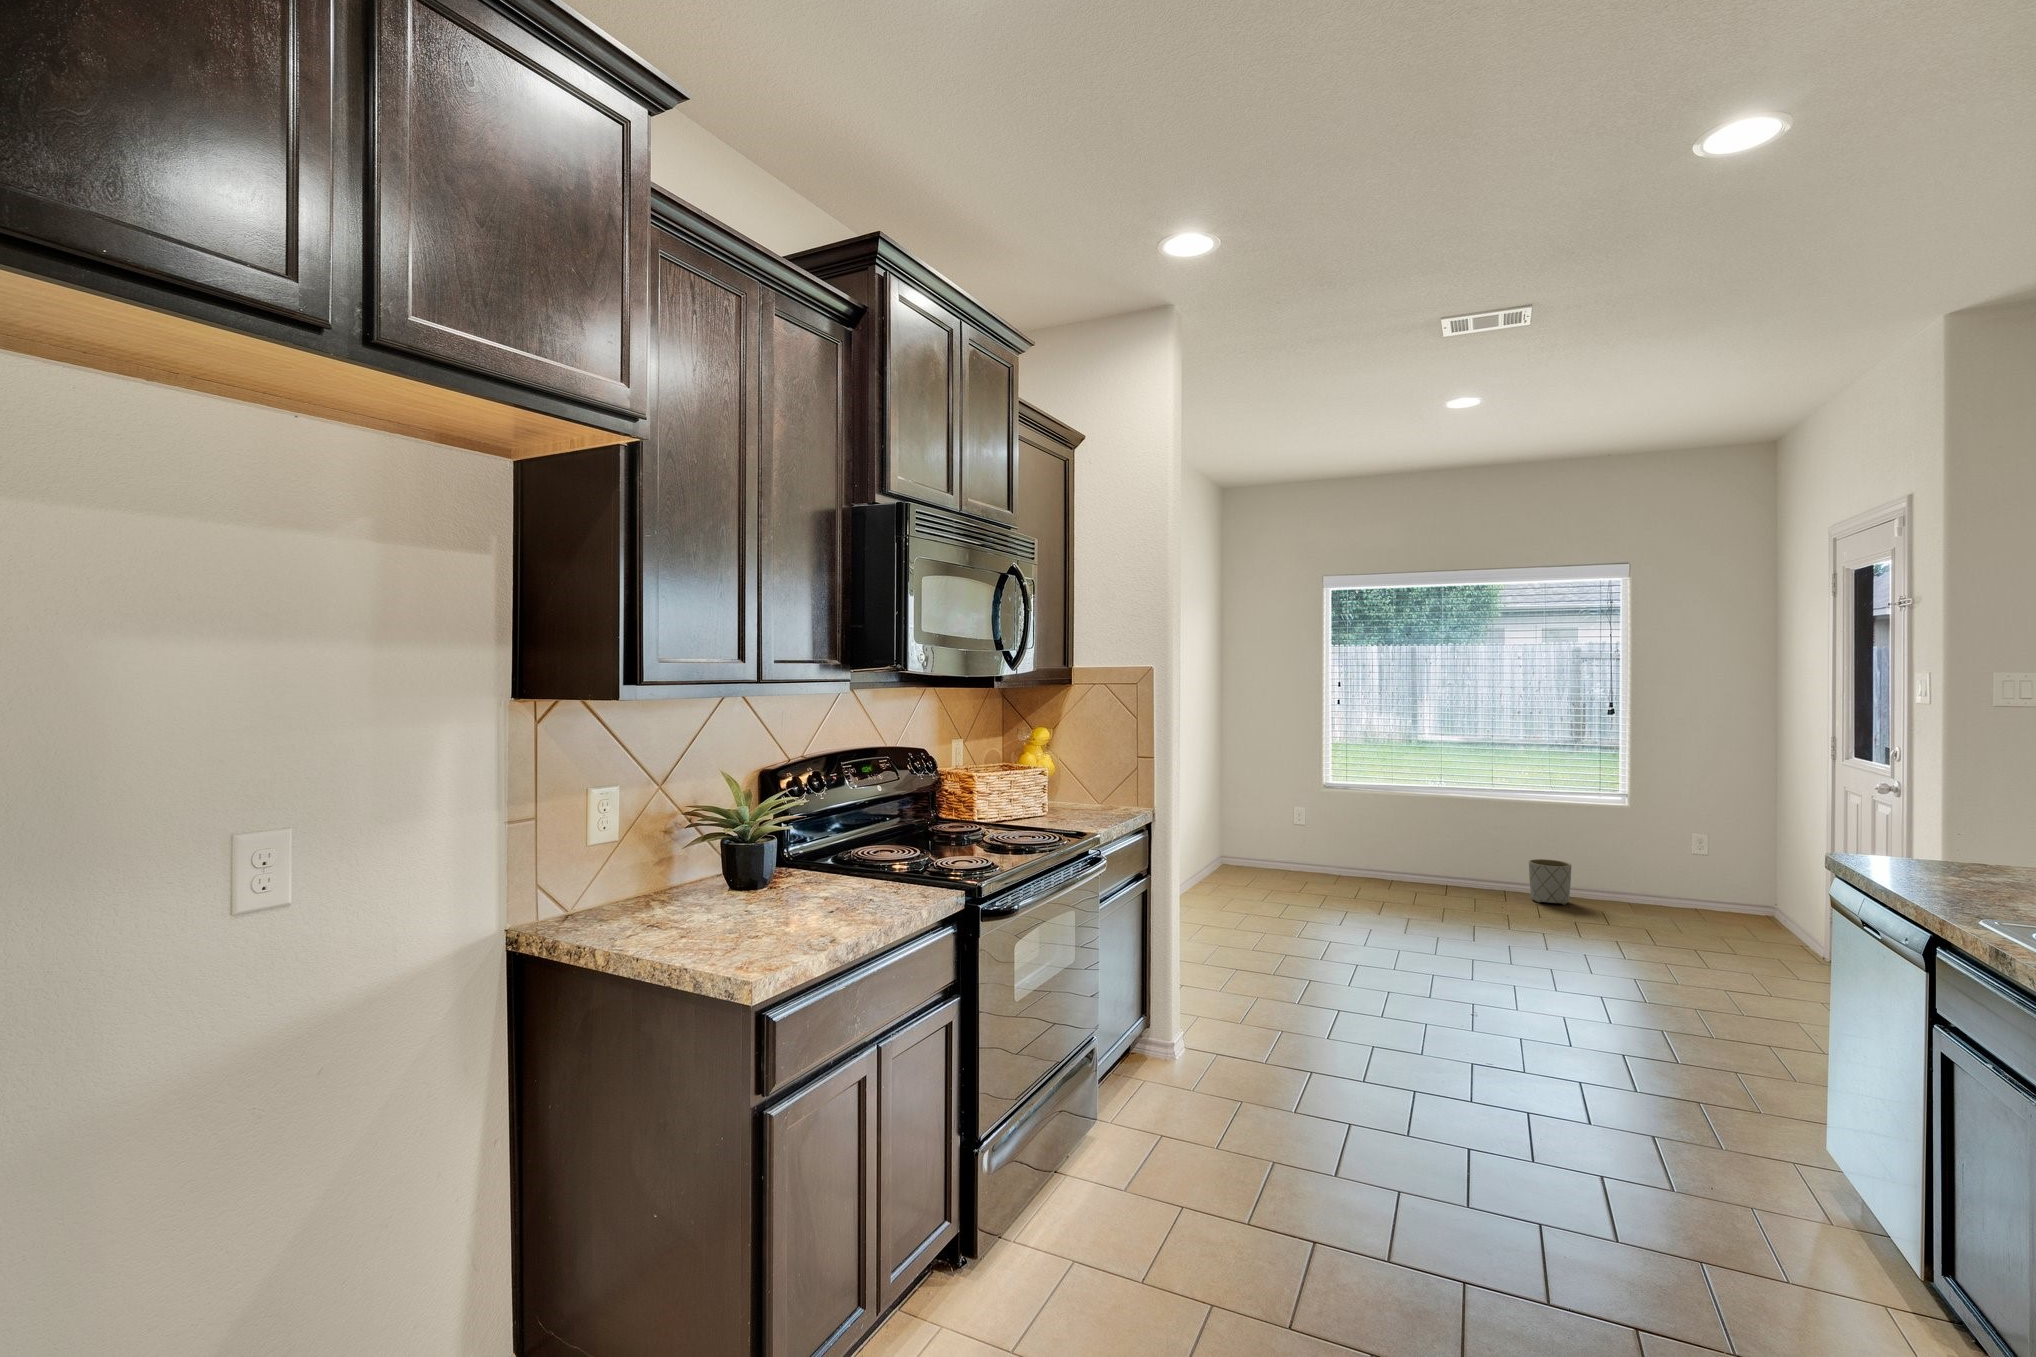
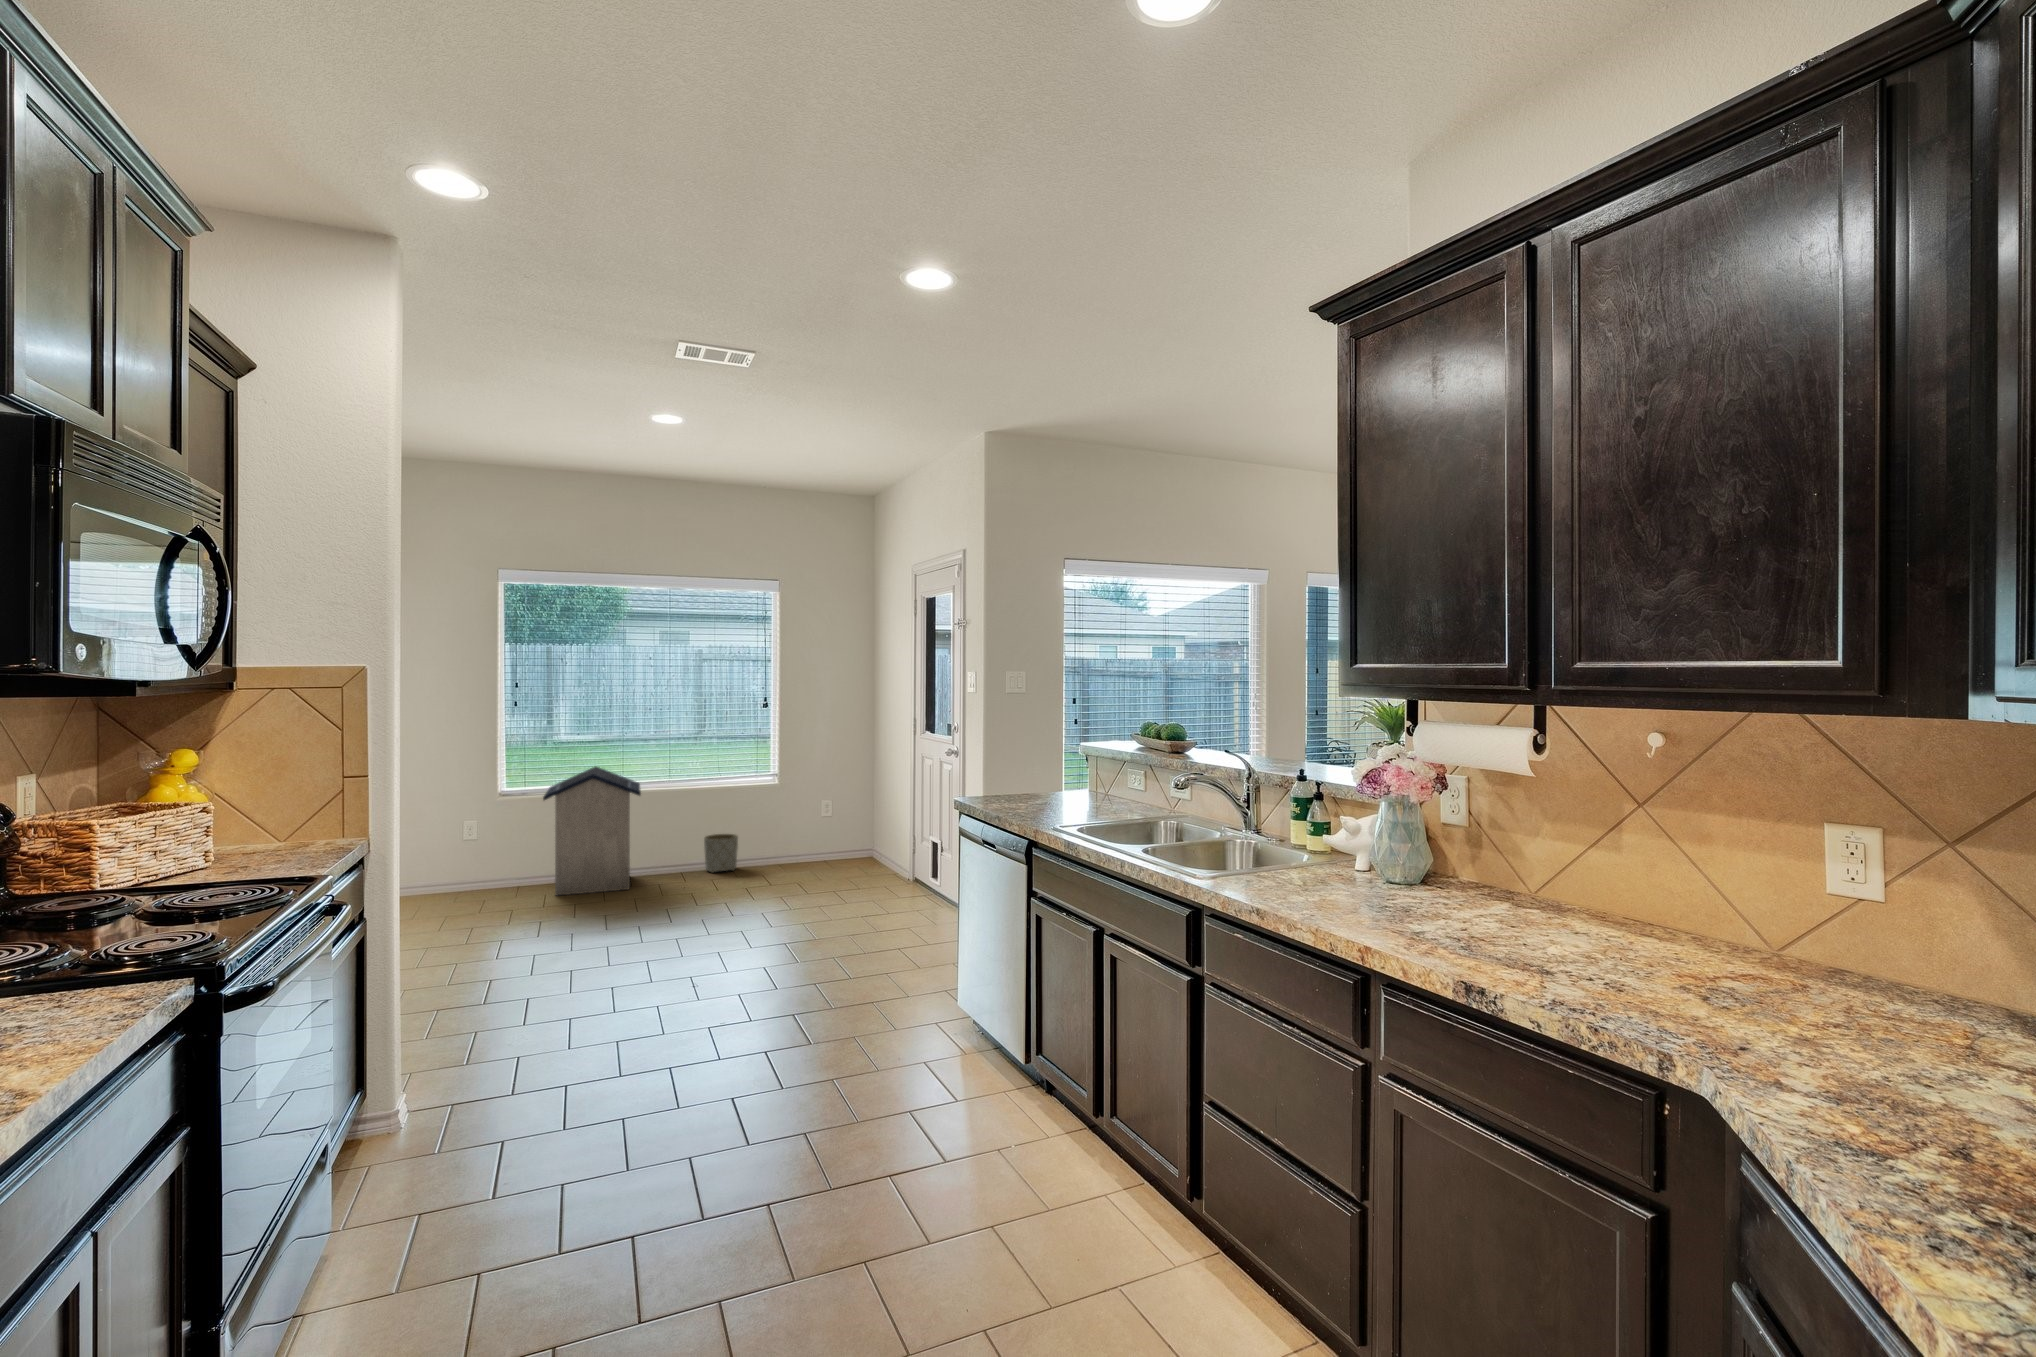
trash can: none [1354,770,1456,903] -> present [543,767,641,896]

